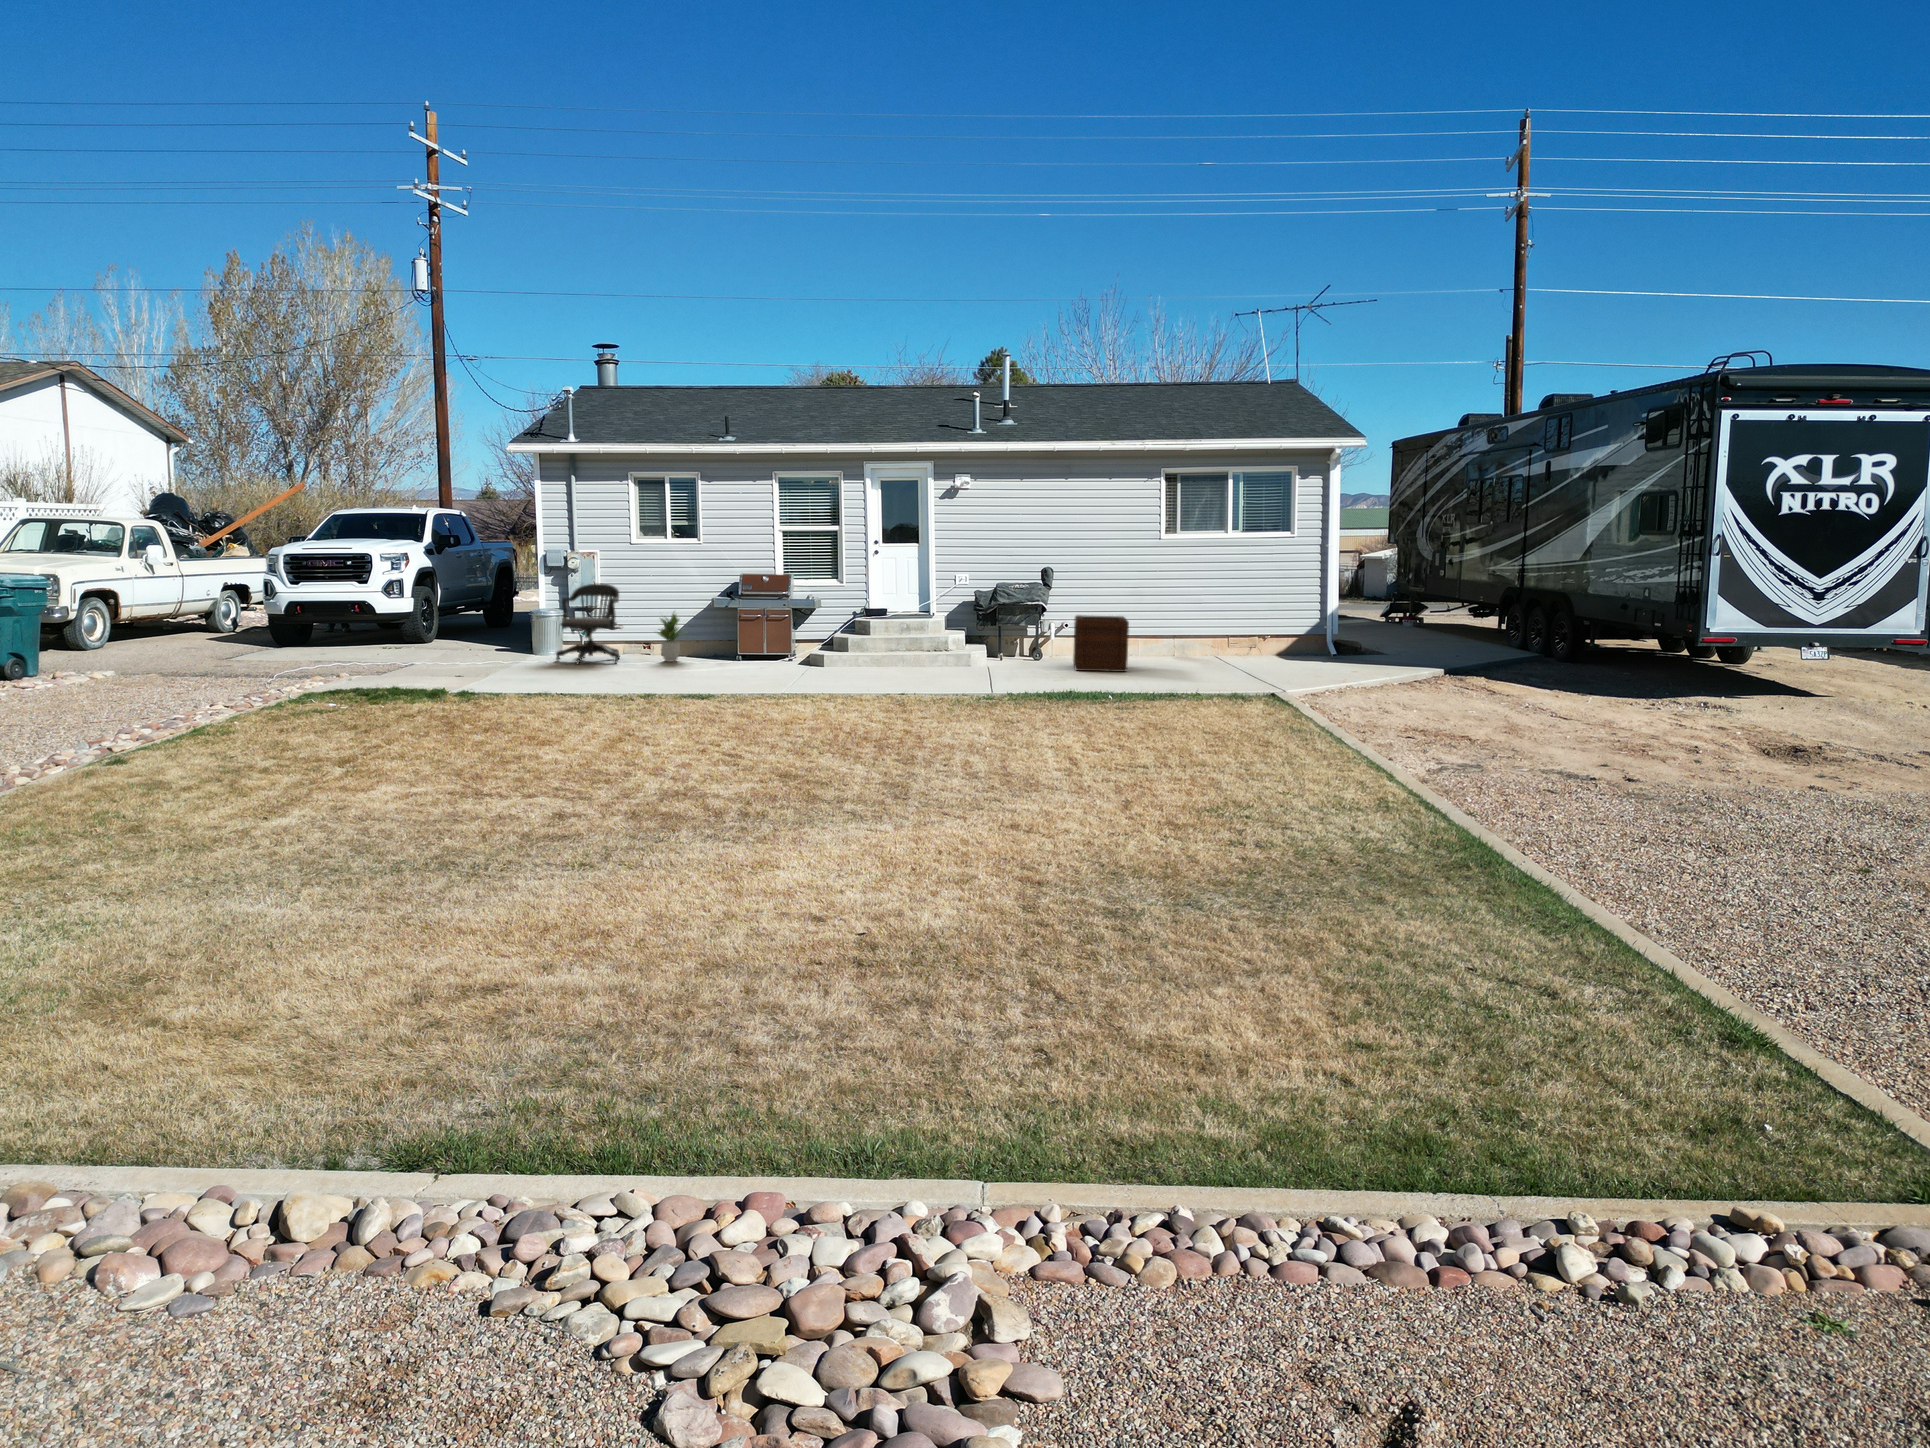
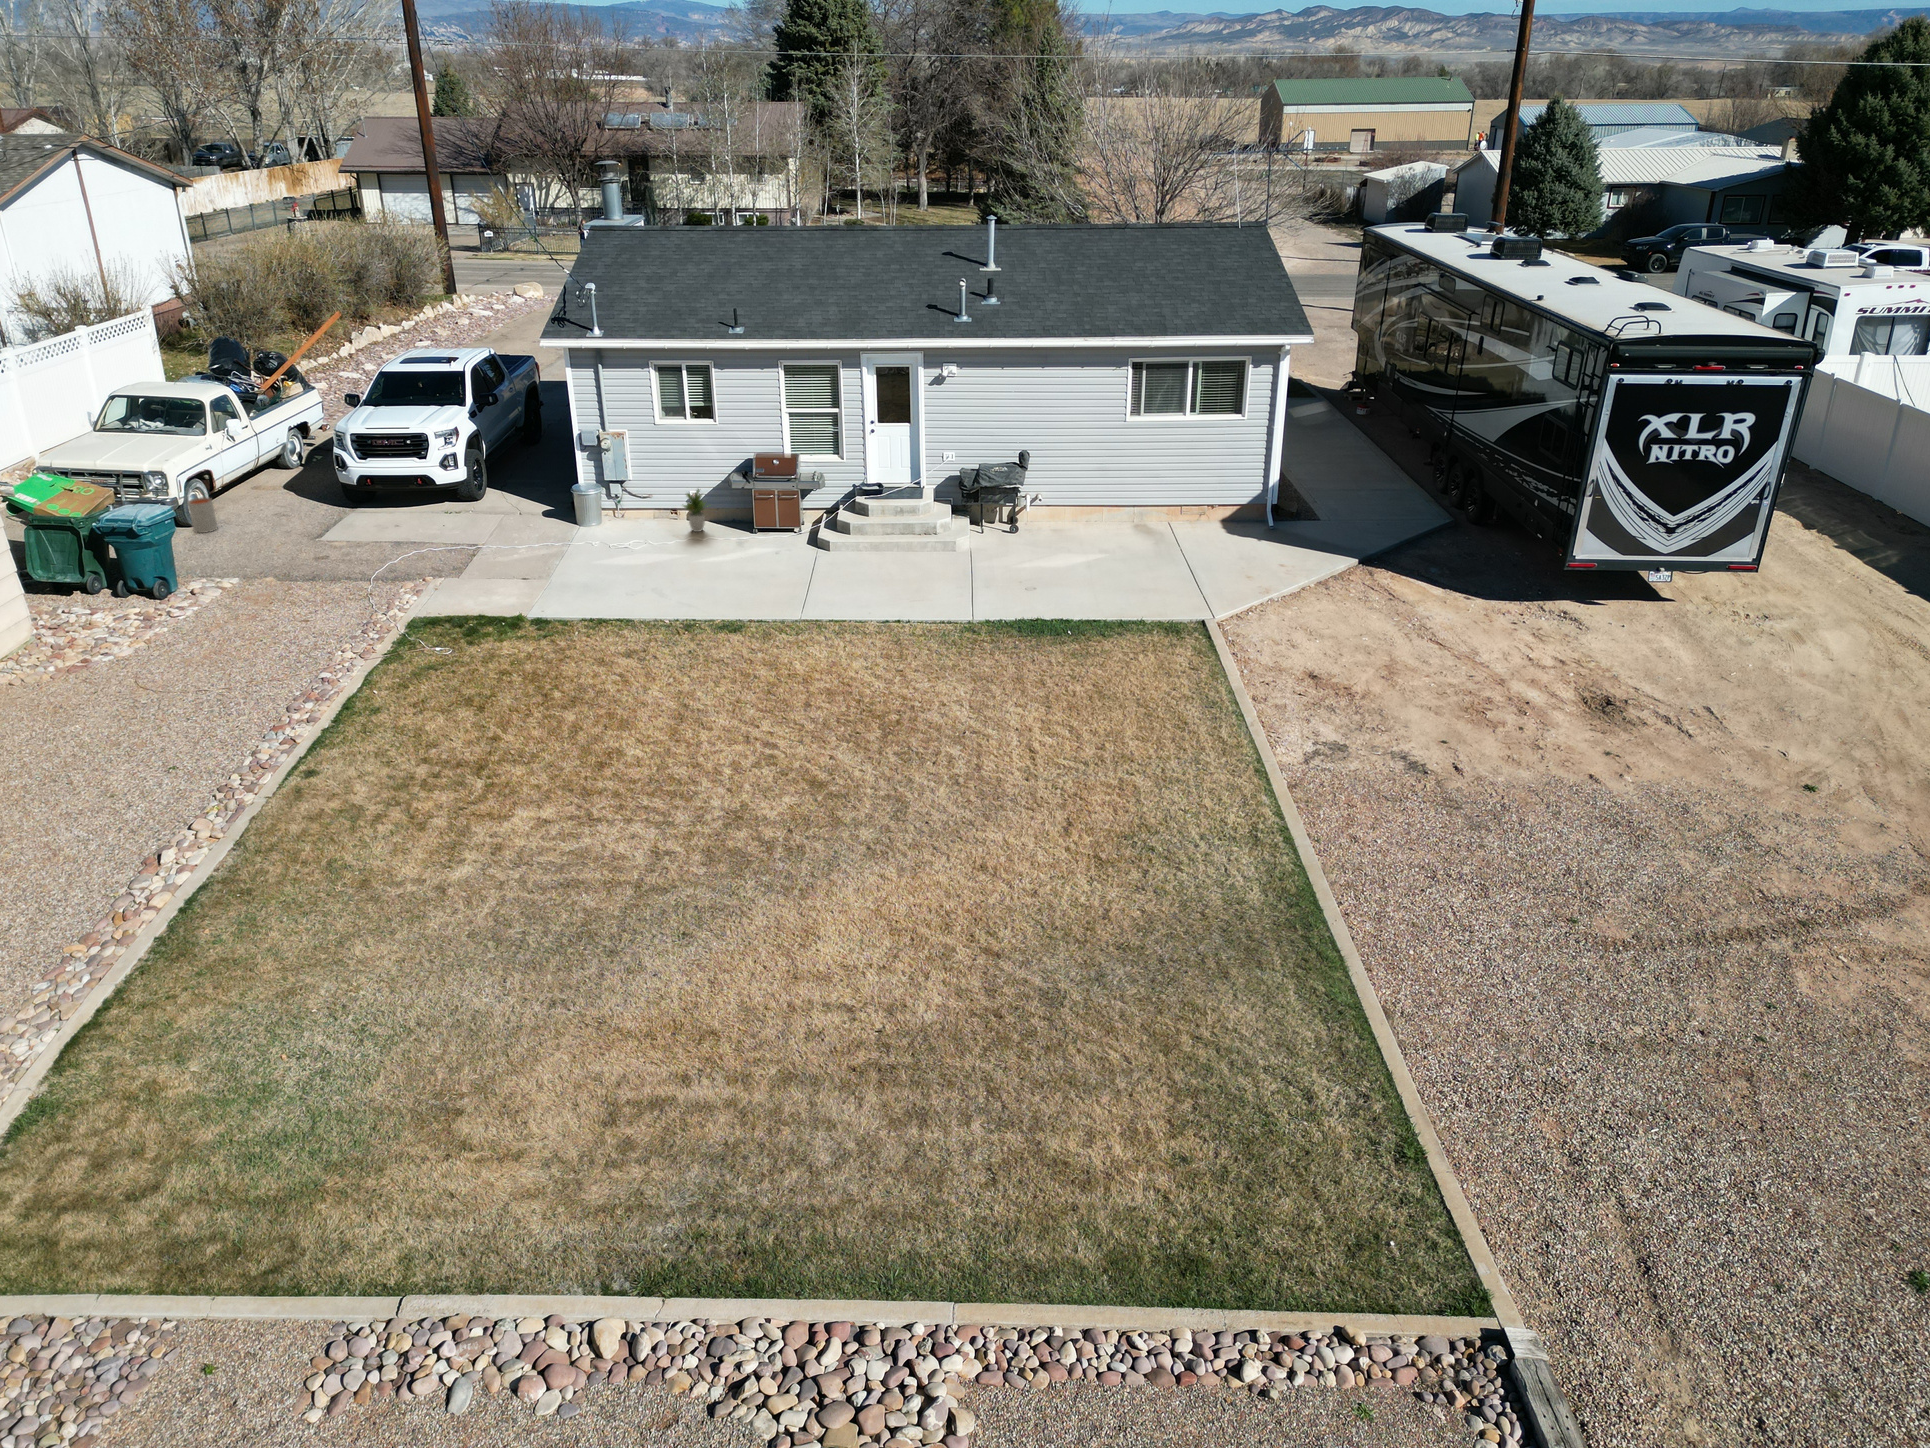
chair: present [556,583,620,664] -> none [599,461,654,541]
wooden crate: present [1073,615,1129,672] -> none [1045,485,1093,542]
bucket: none [81,617,116,654] -> present [187,497,218,533]

